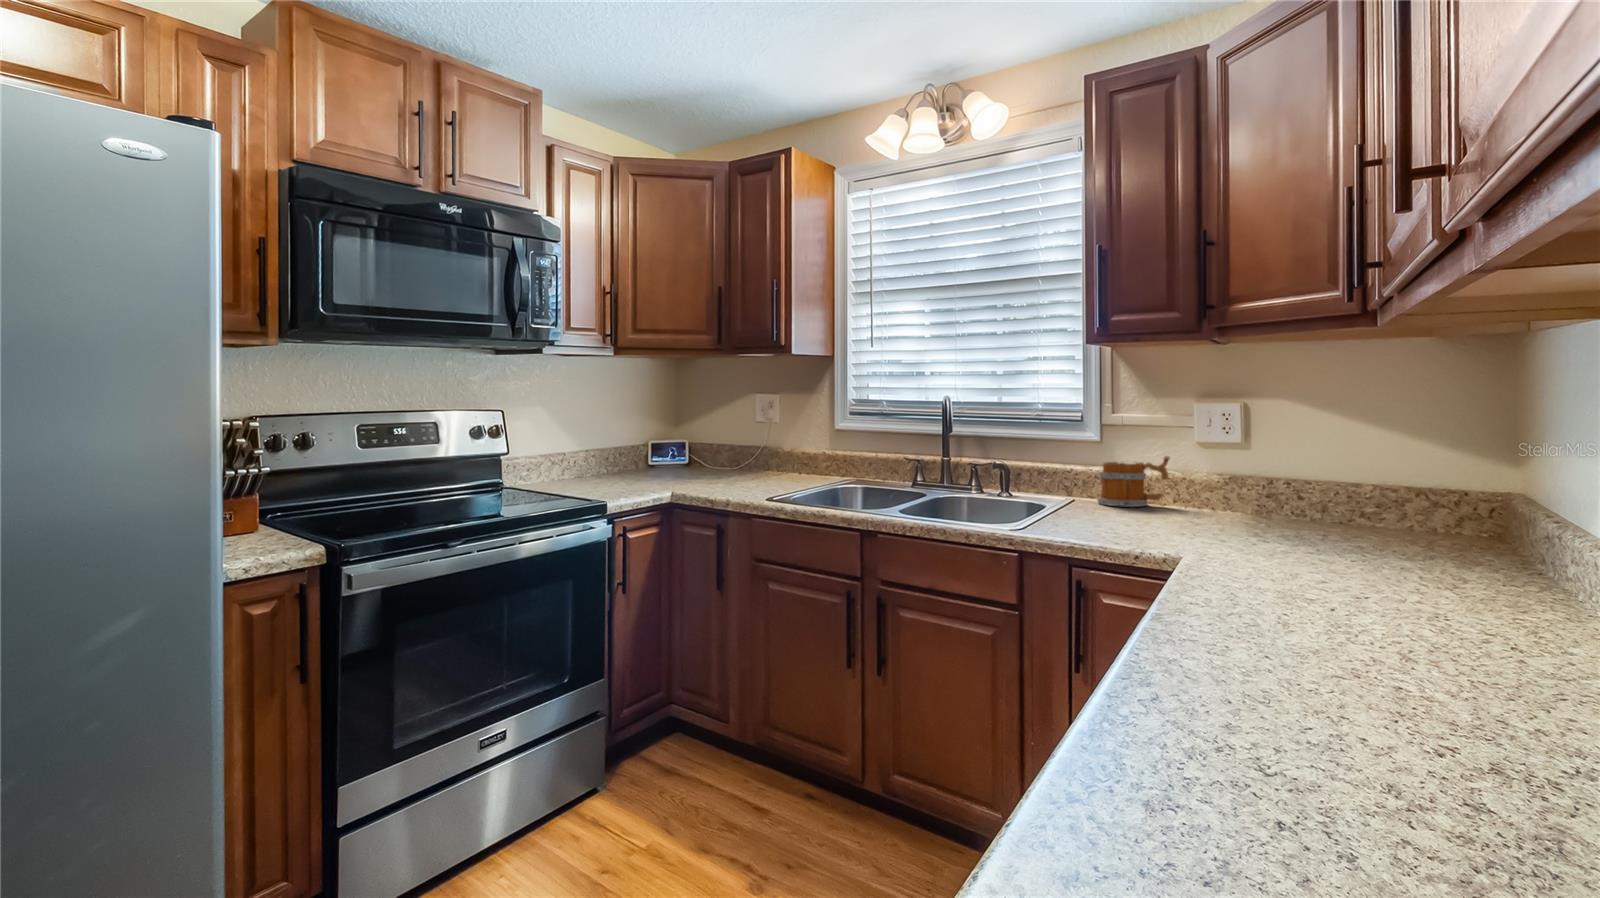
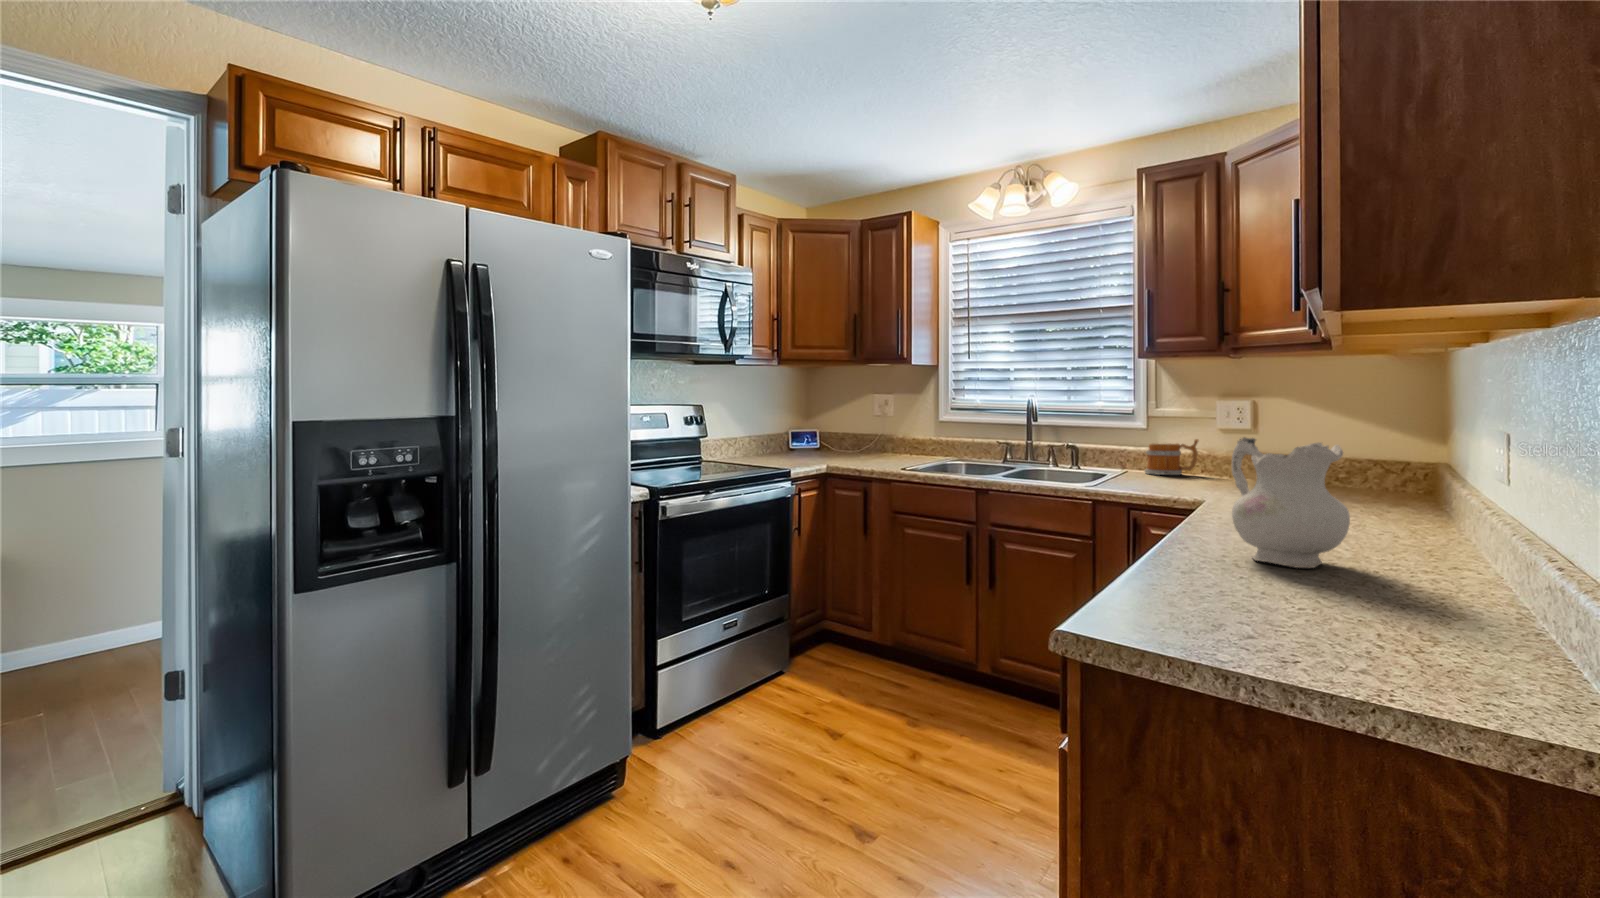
ceramic pitcher: none [1239,483,1508,794] -> present [1232,437,1350,568]

